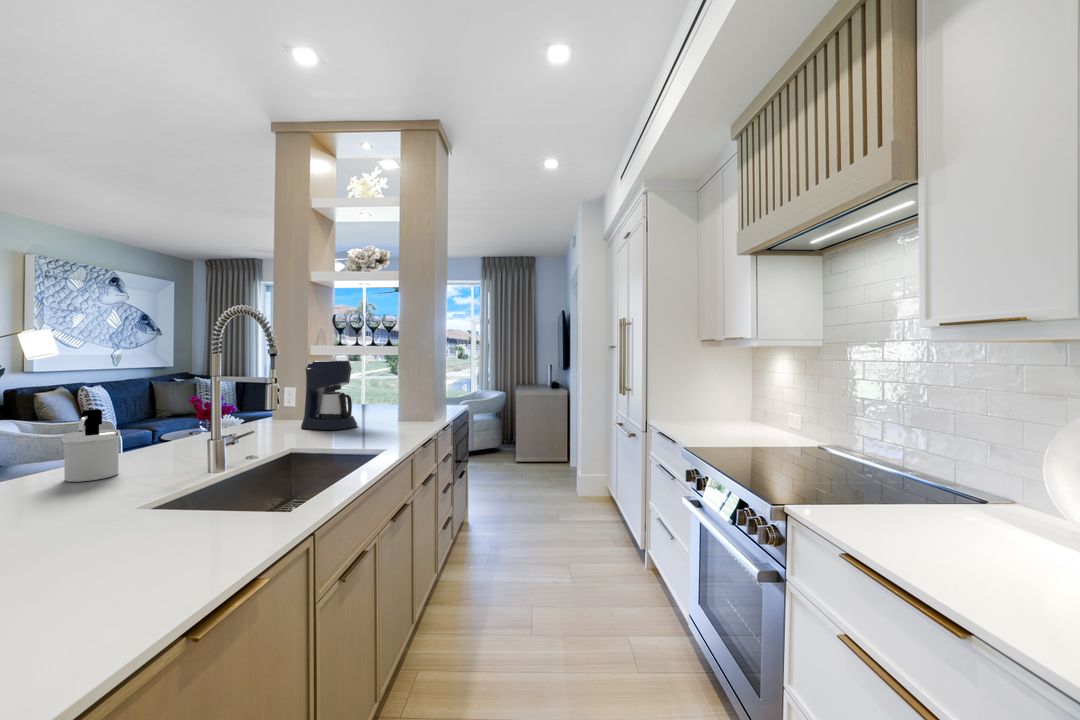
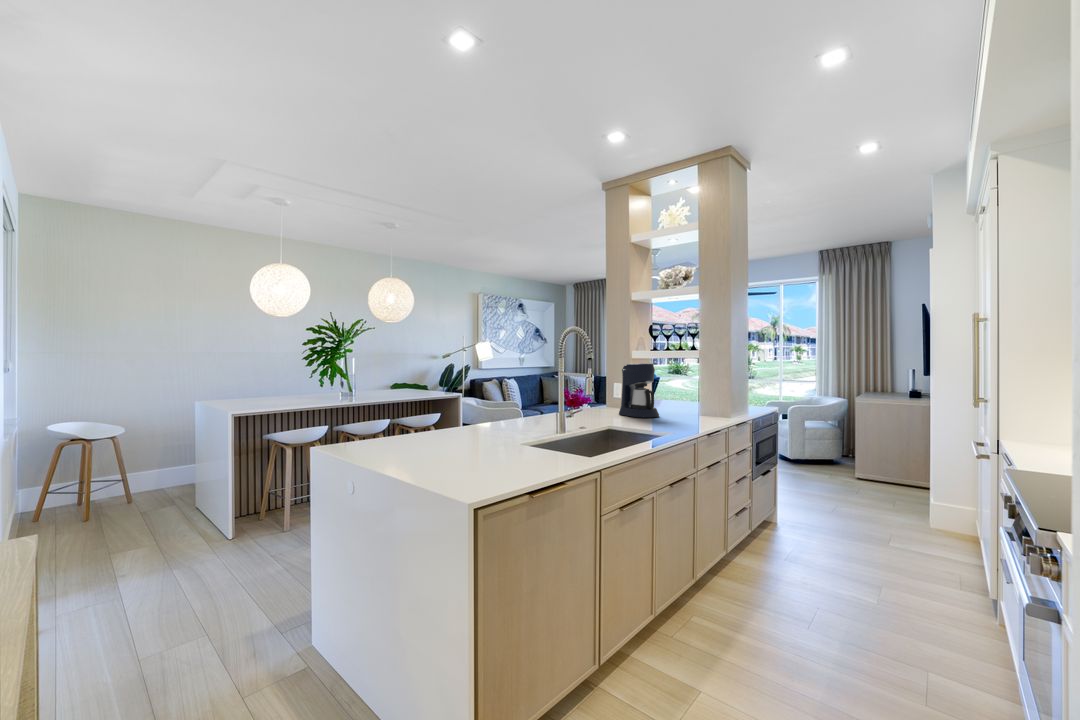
soap dispenser: present [62,409,120,482] -> none [496,391,518,429]

